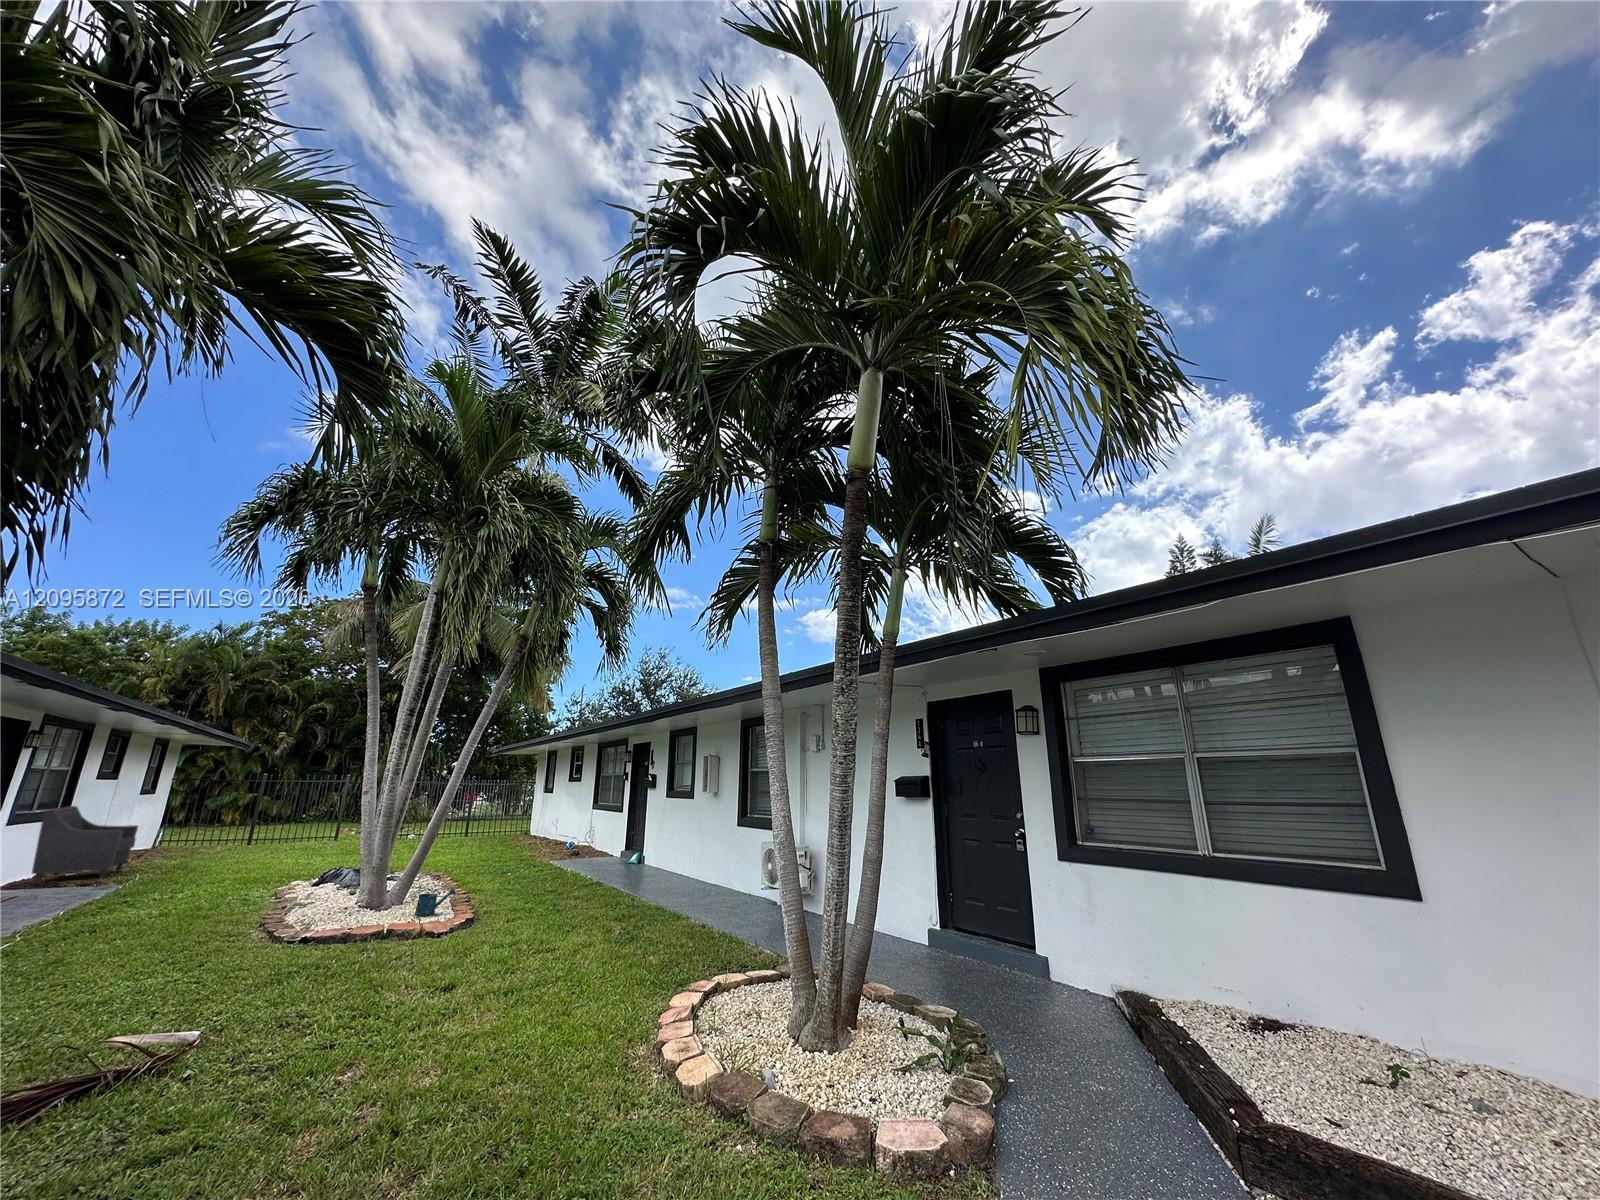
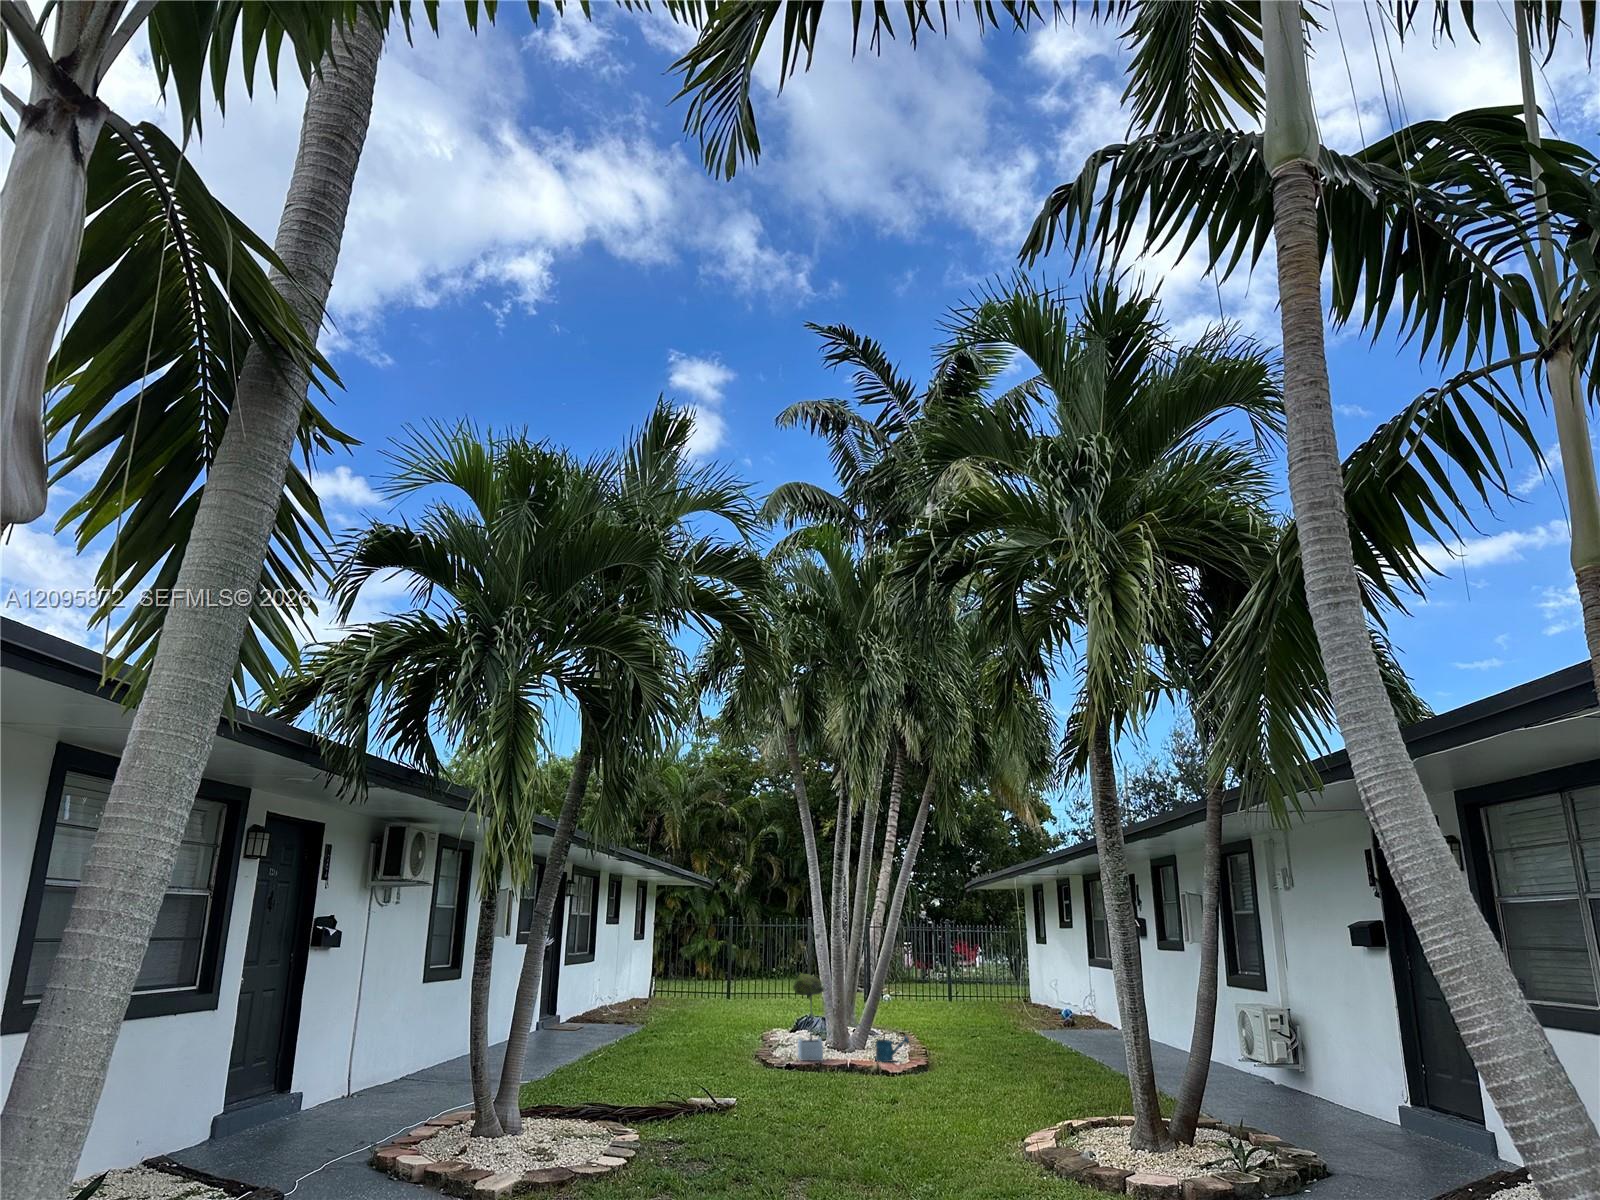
chair: present [31,806,138,884] -> none [586,949,647,1019]
potted tree: none [320,832,371,927] -> present [793,972,825,1060]

